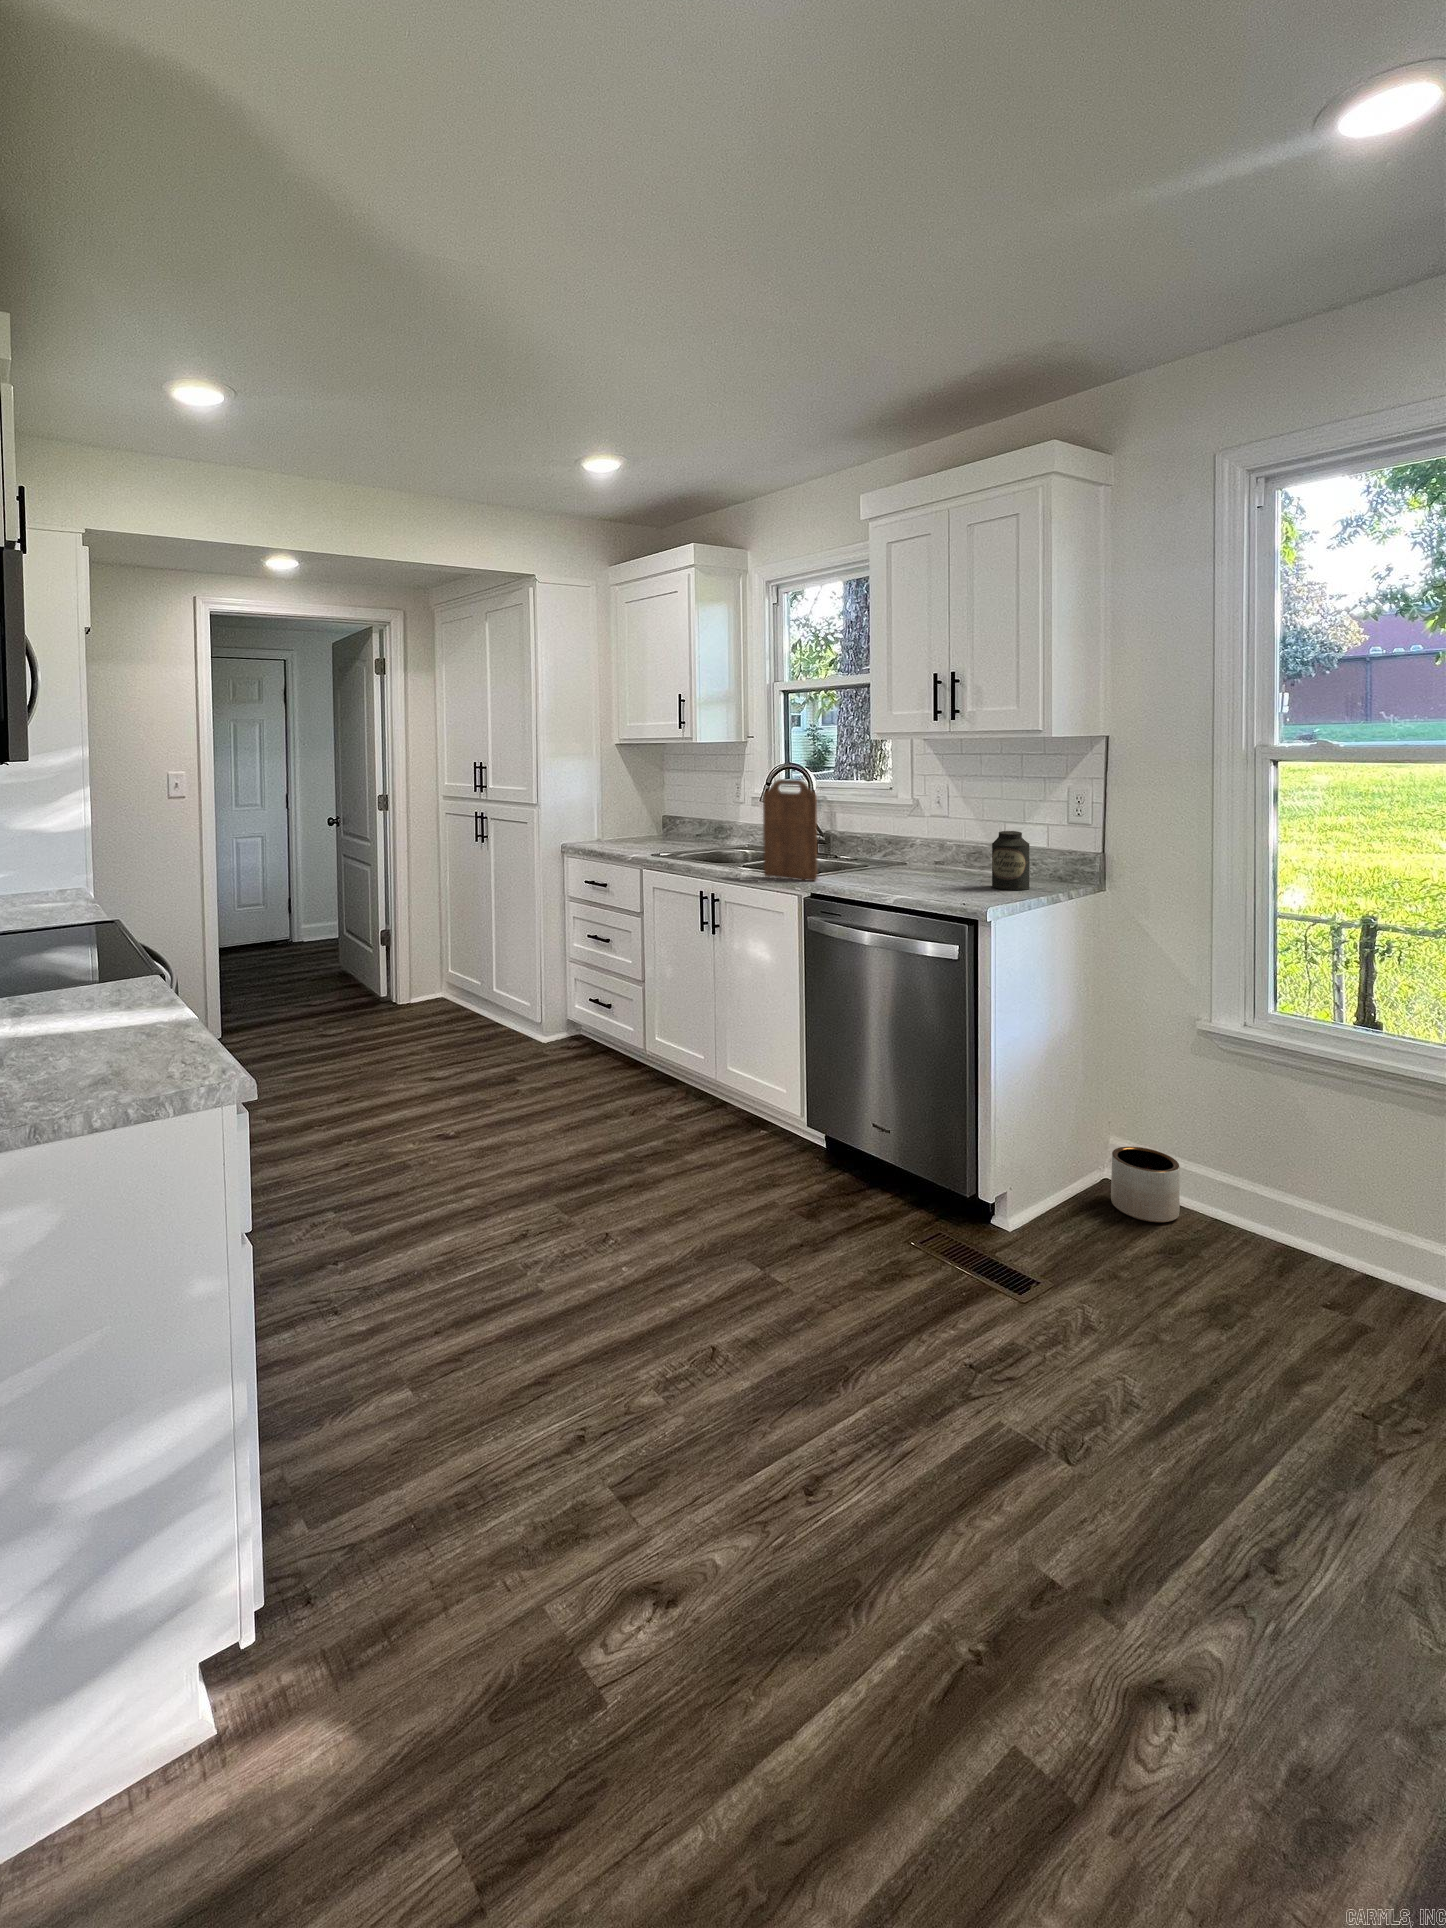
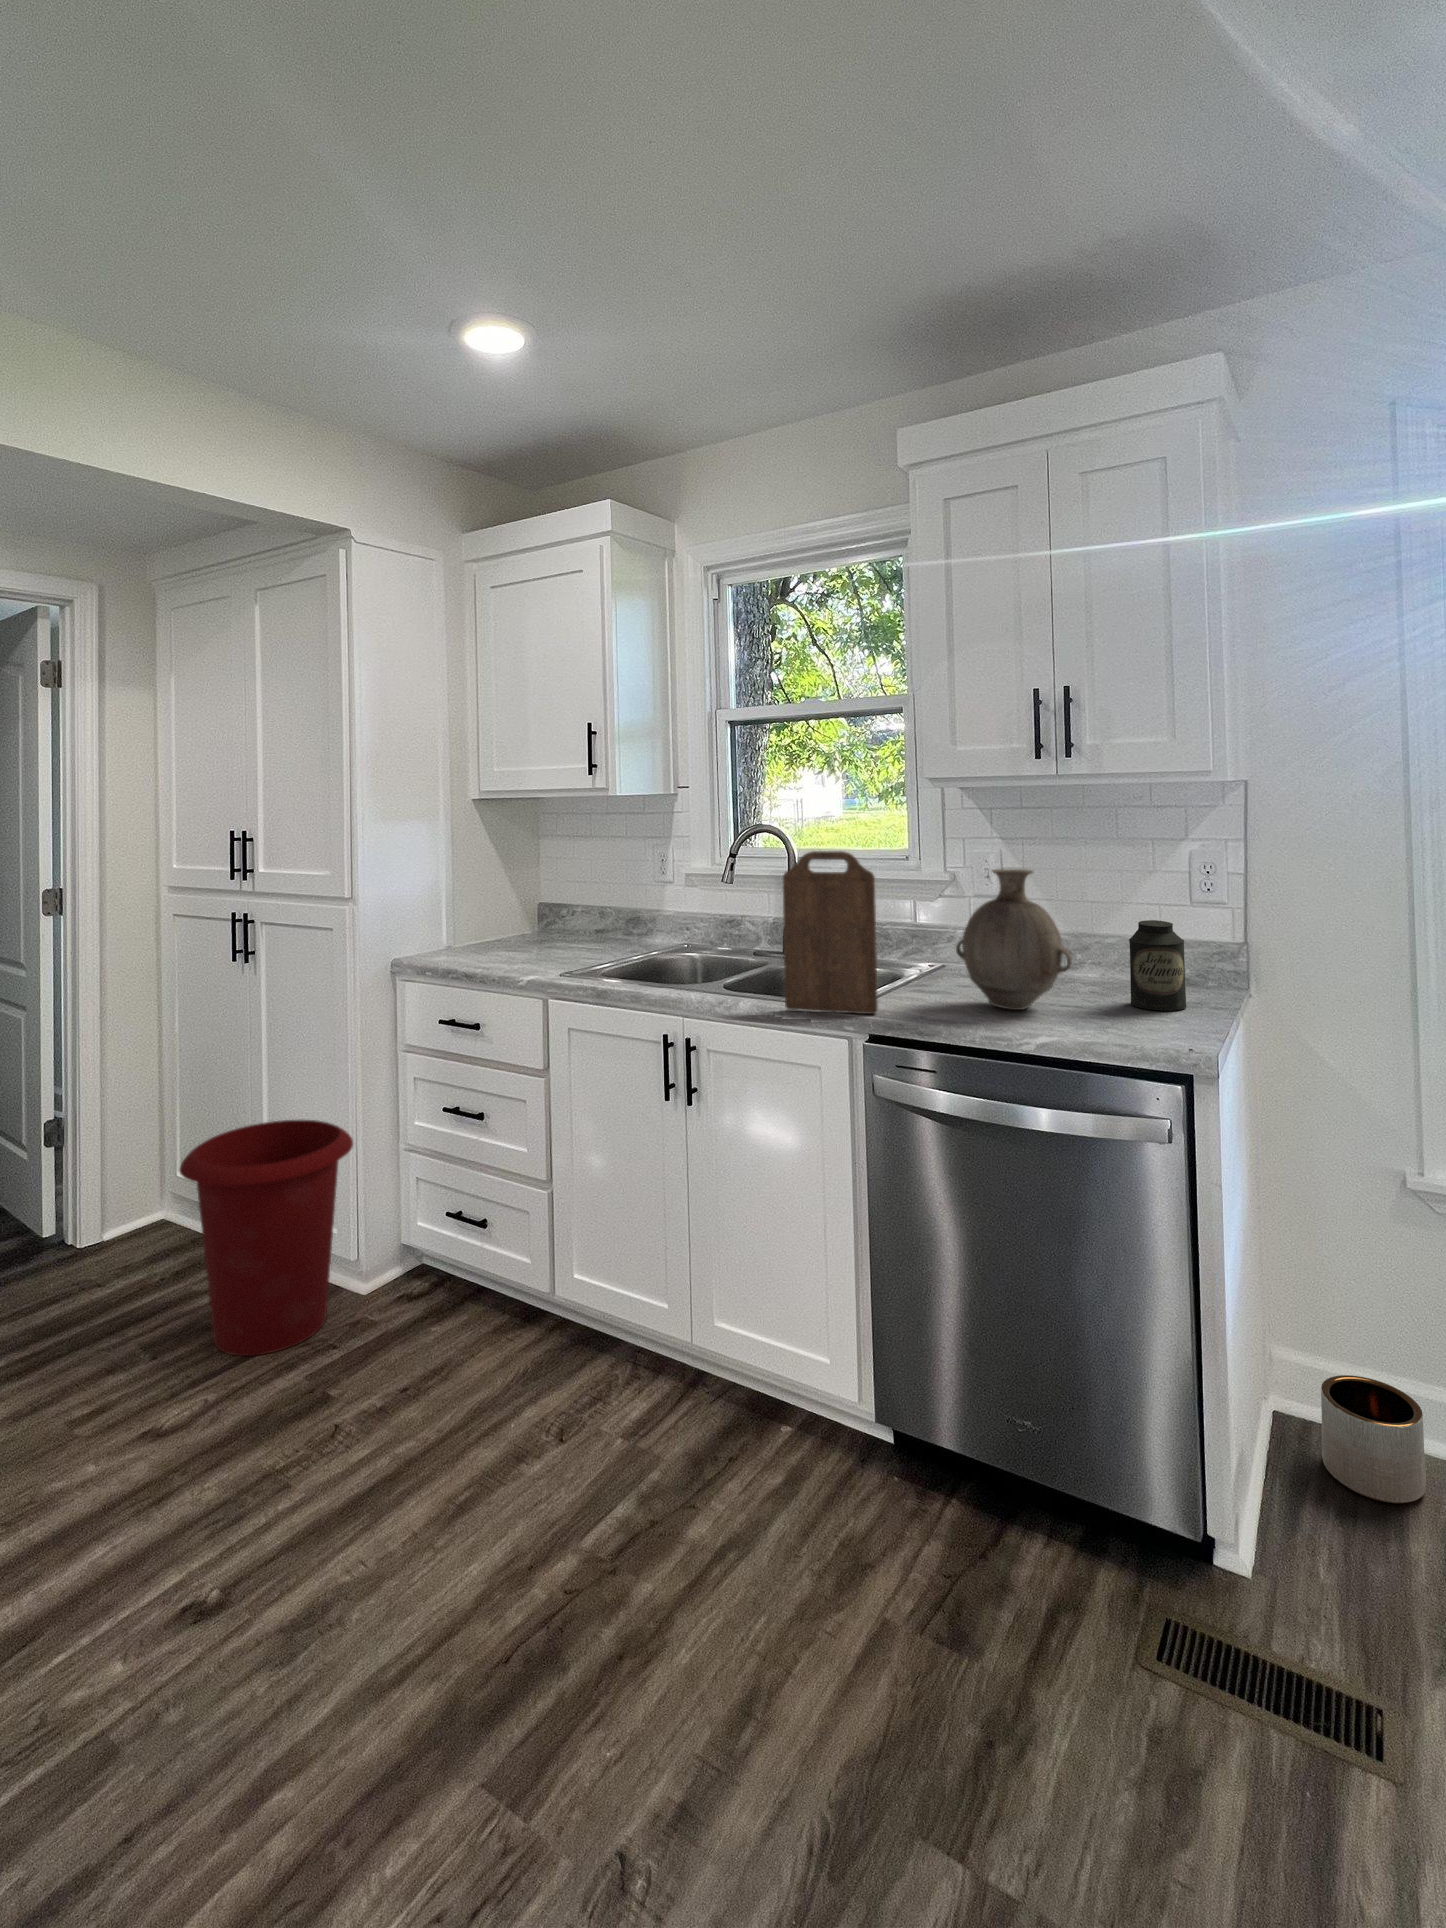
vase: none [876,794,943,884] -> present [956,869,1072,1010]
waste bin: none [444,935,537,1059] -> present [180,1120,353,1356]

